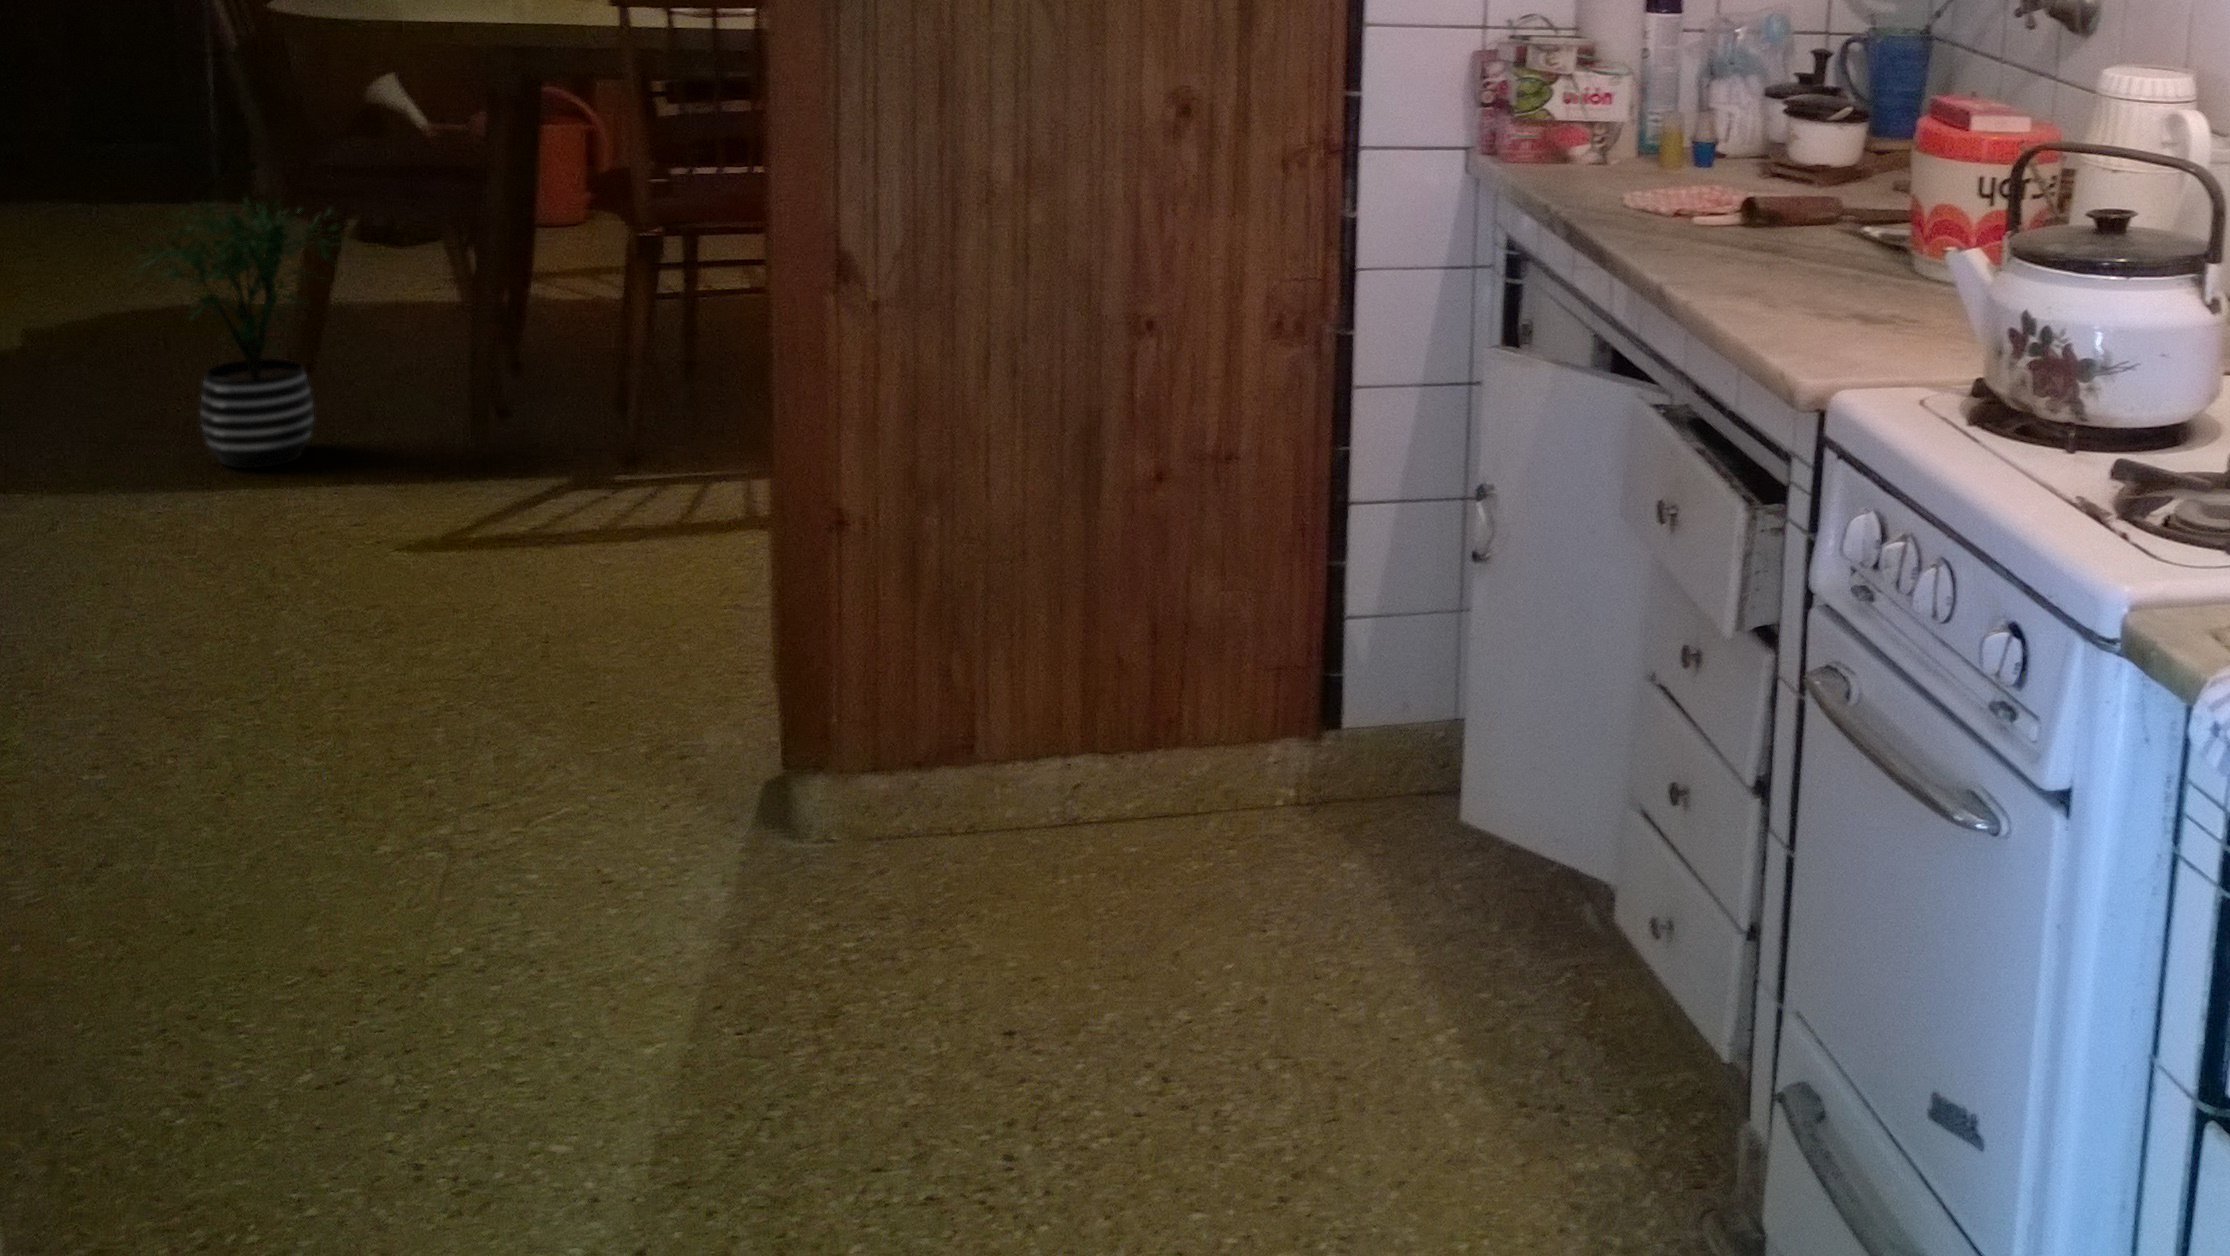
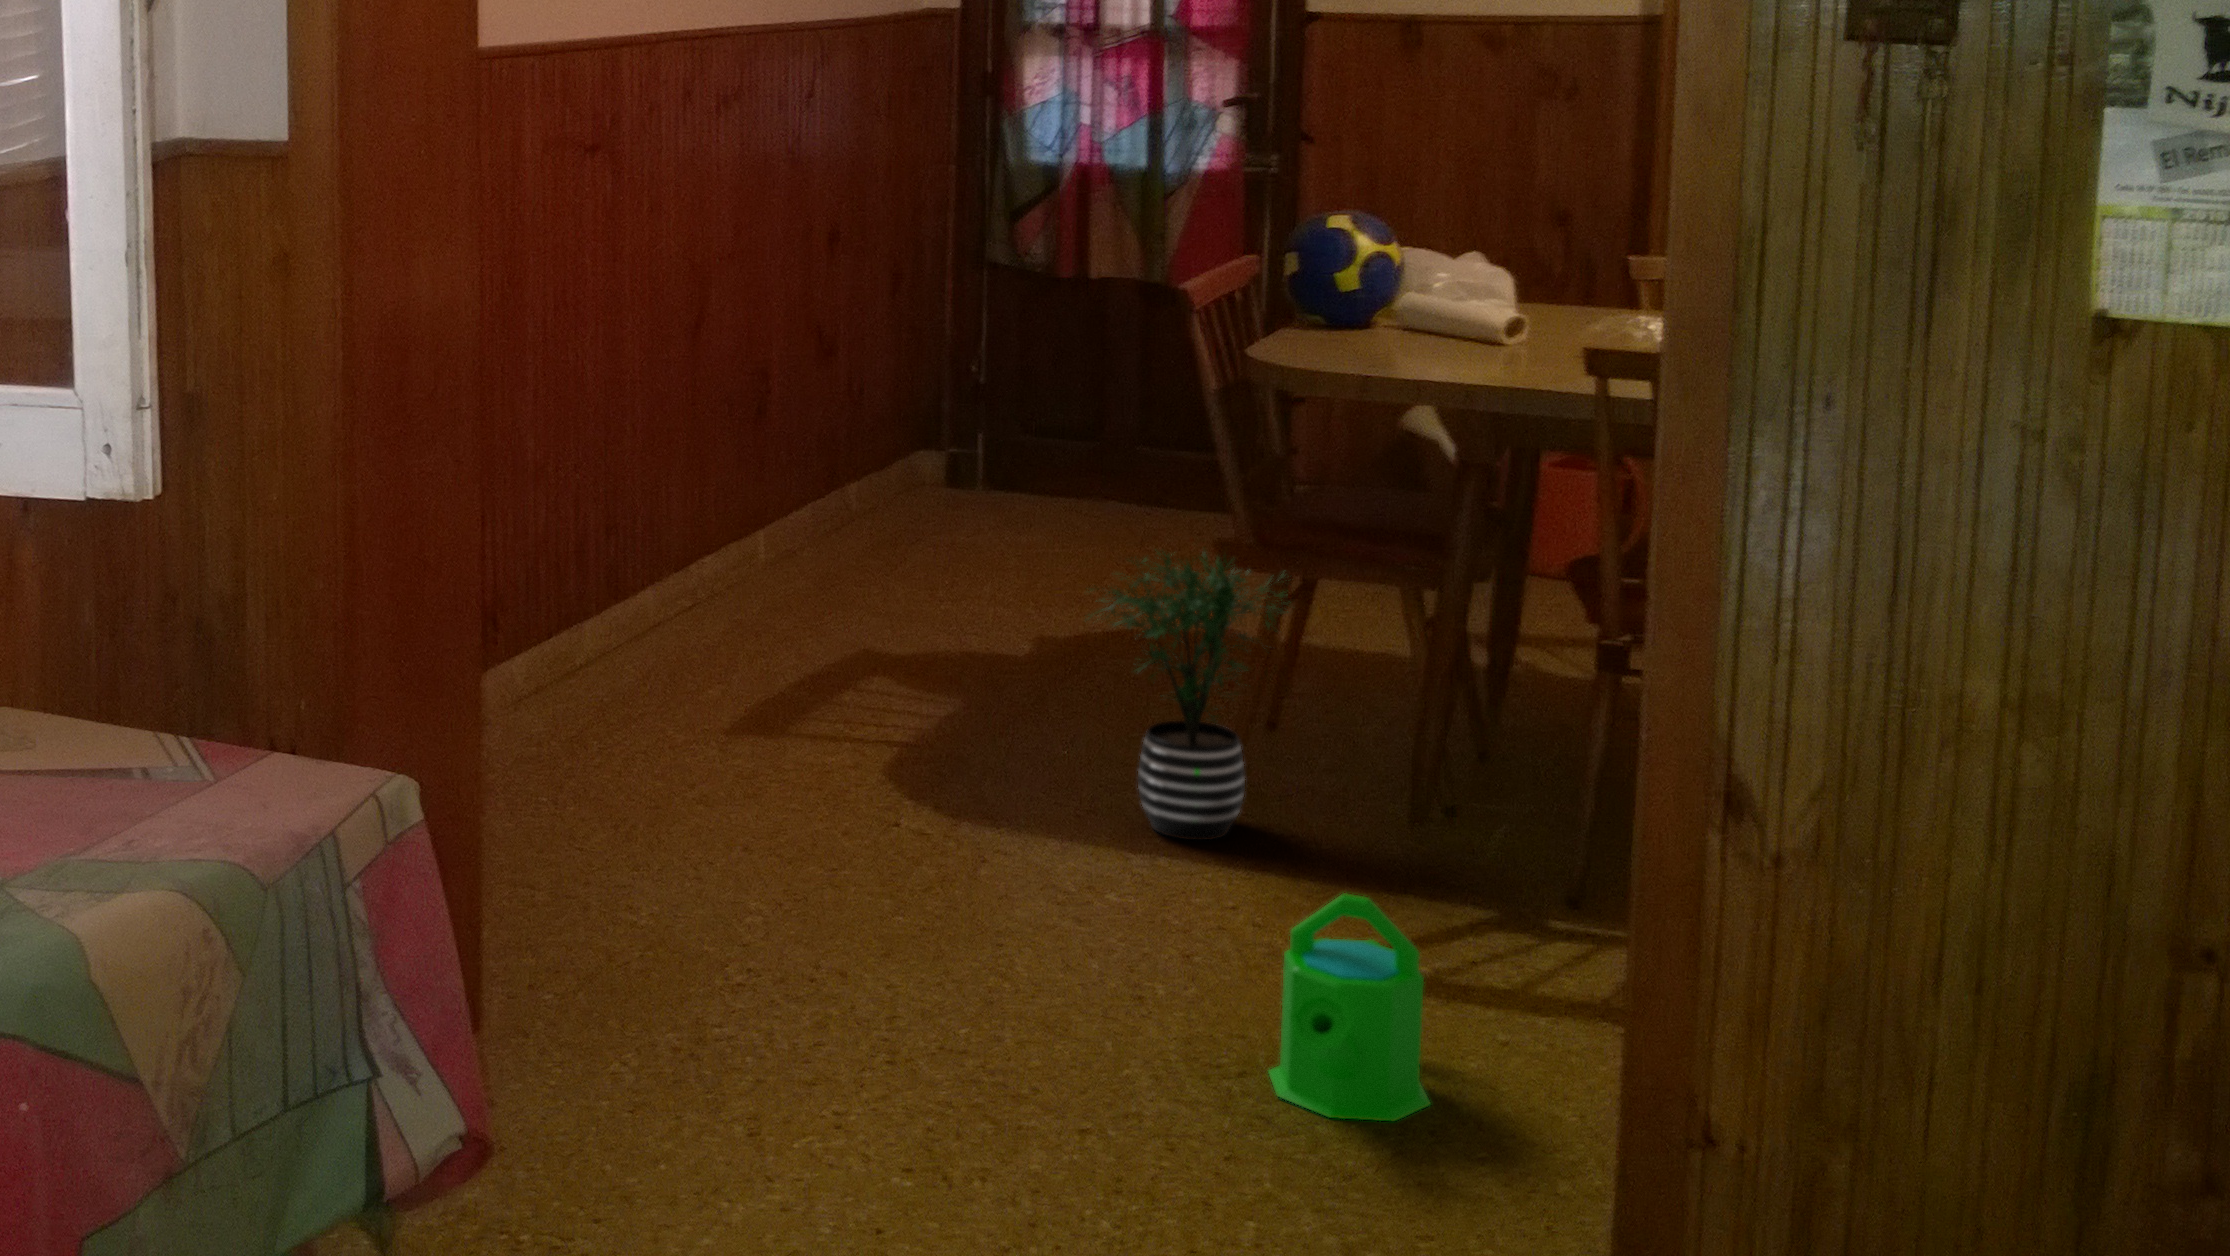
watering can: none [411,452,564,642] -> present [1269,893,1430,1121]

